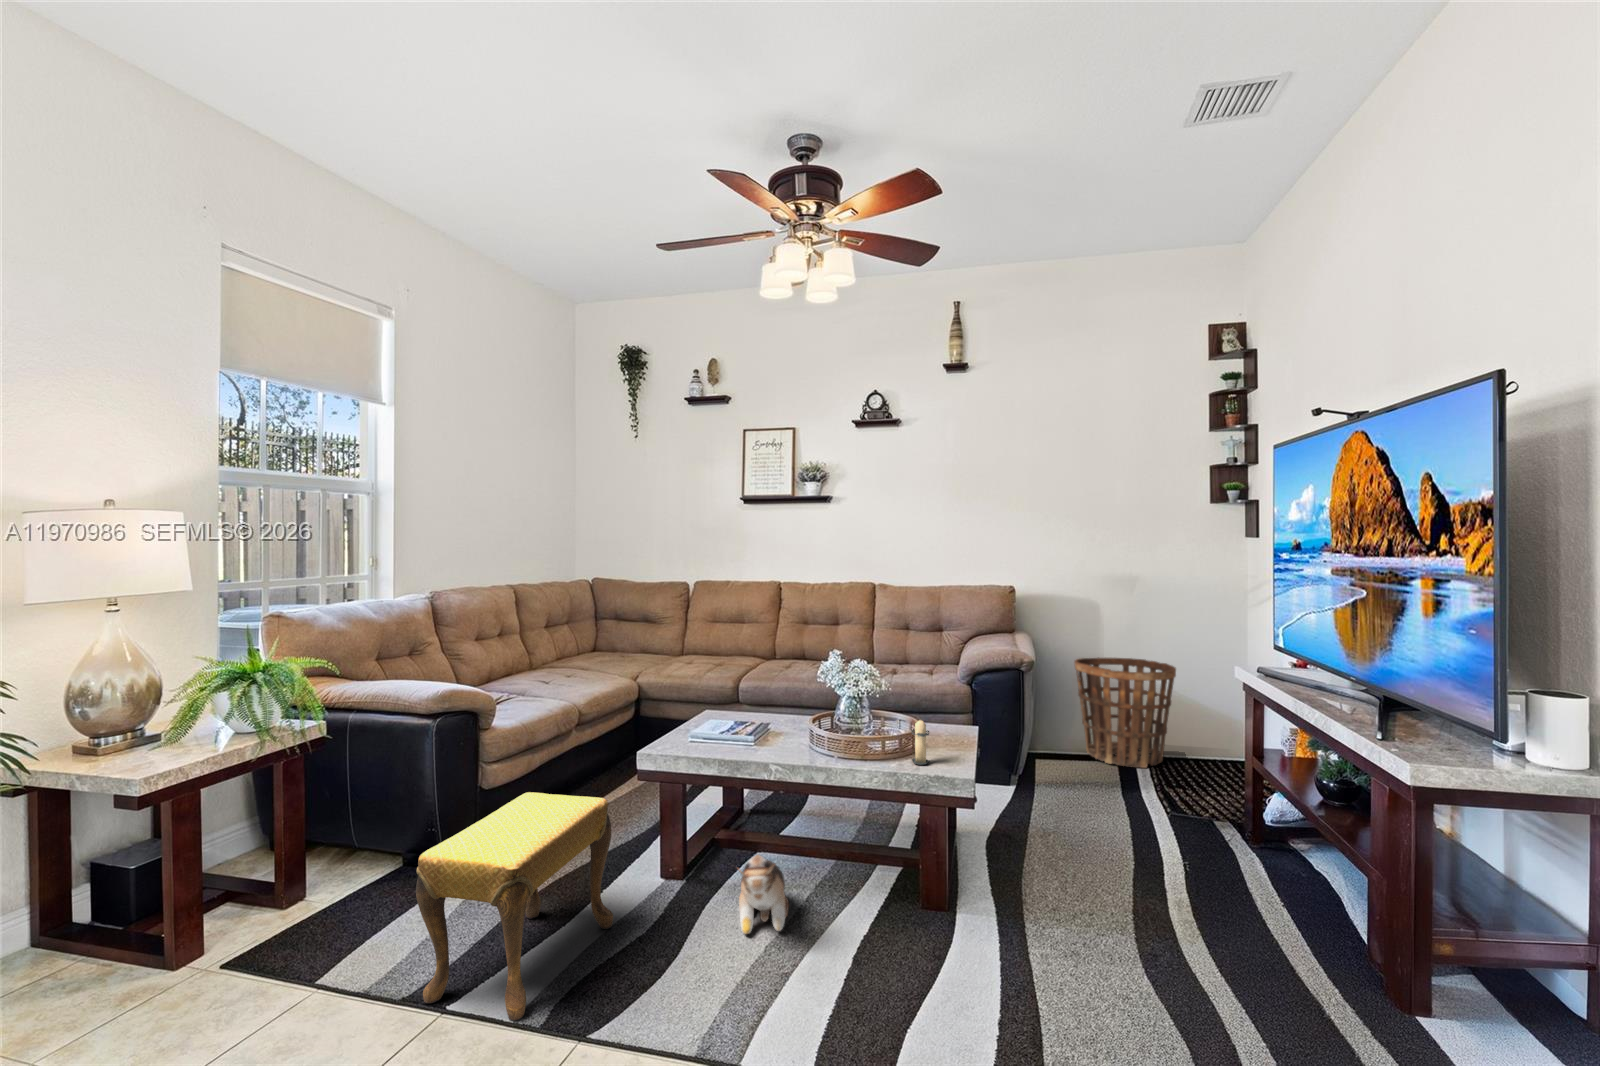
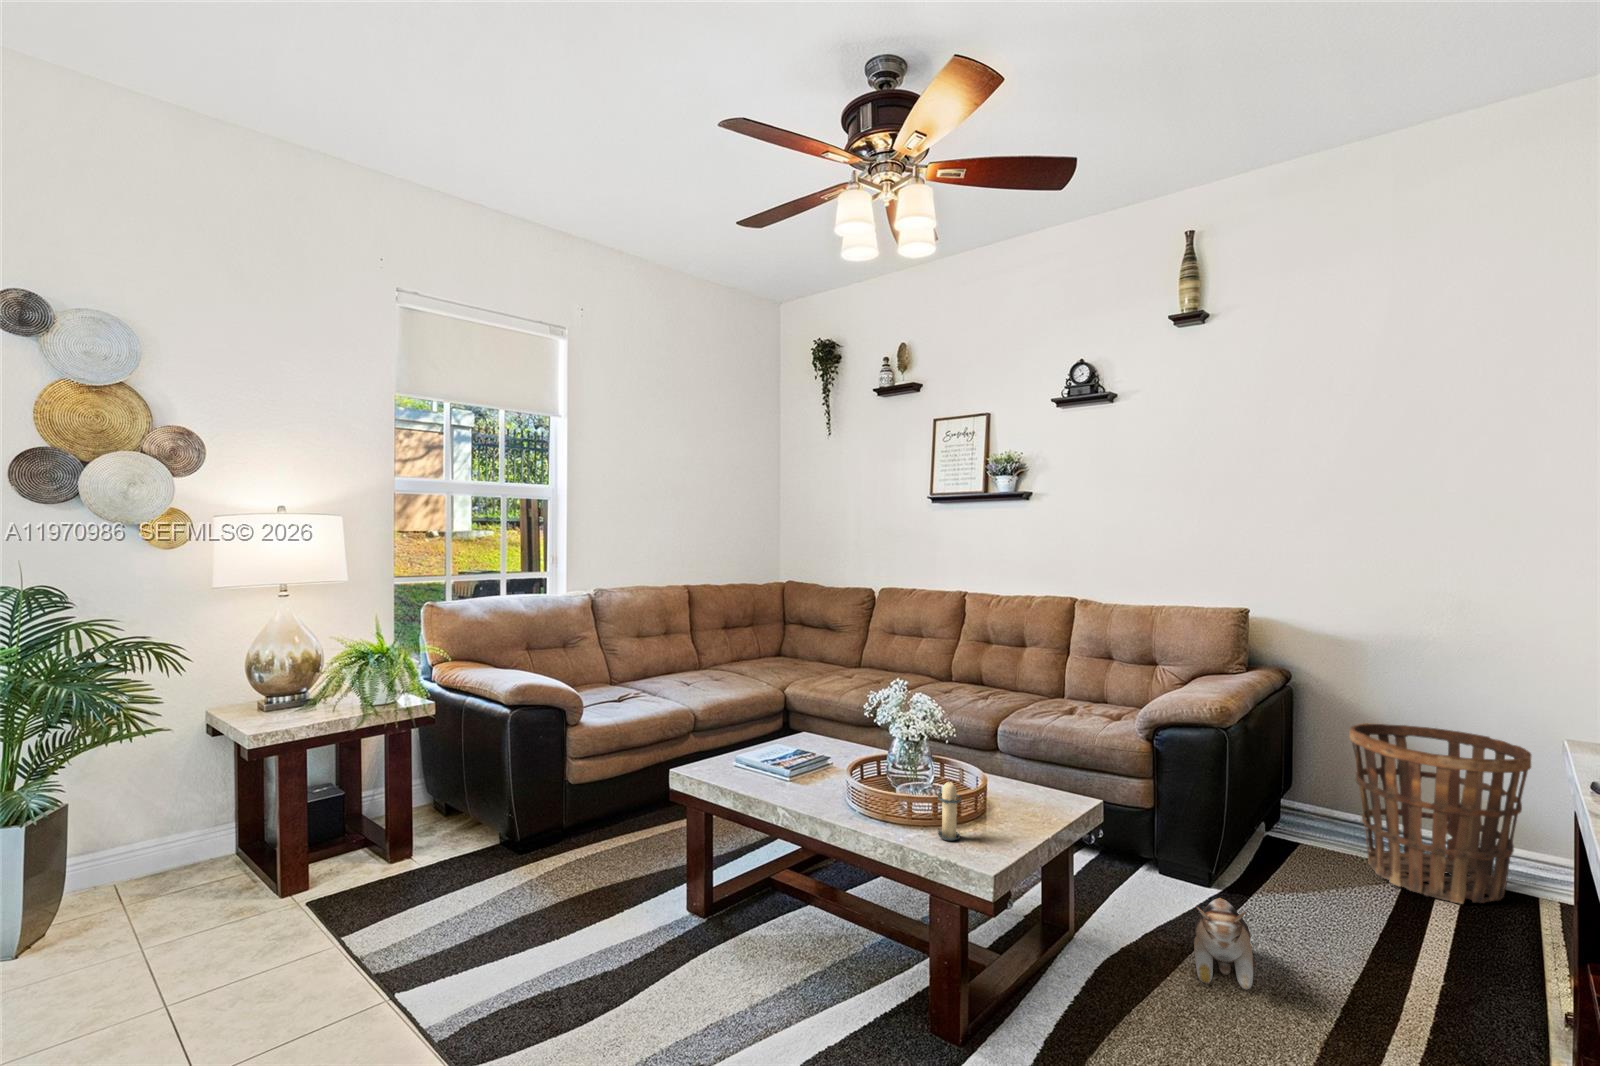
footstool: present [416,792,613,1020] -> none [391,796,604,1025]
plush toy: present [738,855,789,934] -> present [1194,898,1255,989]

